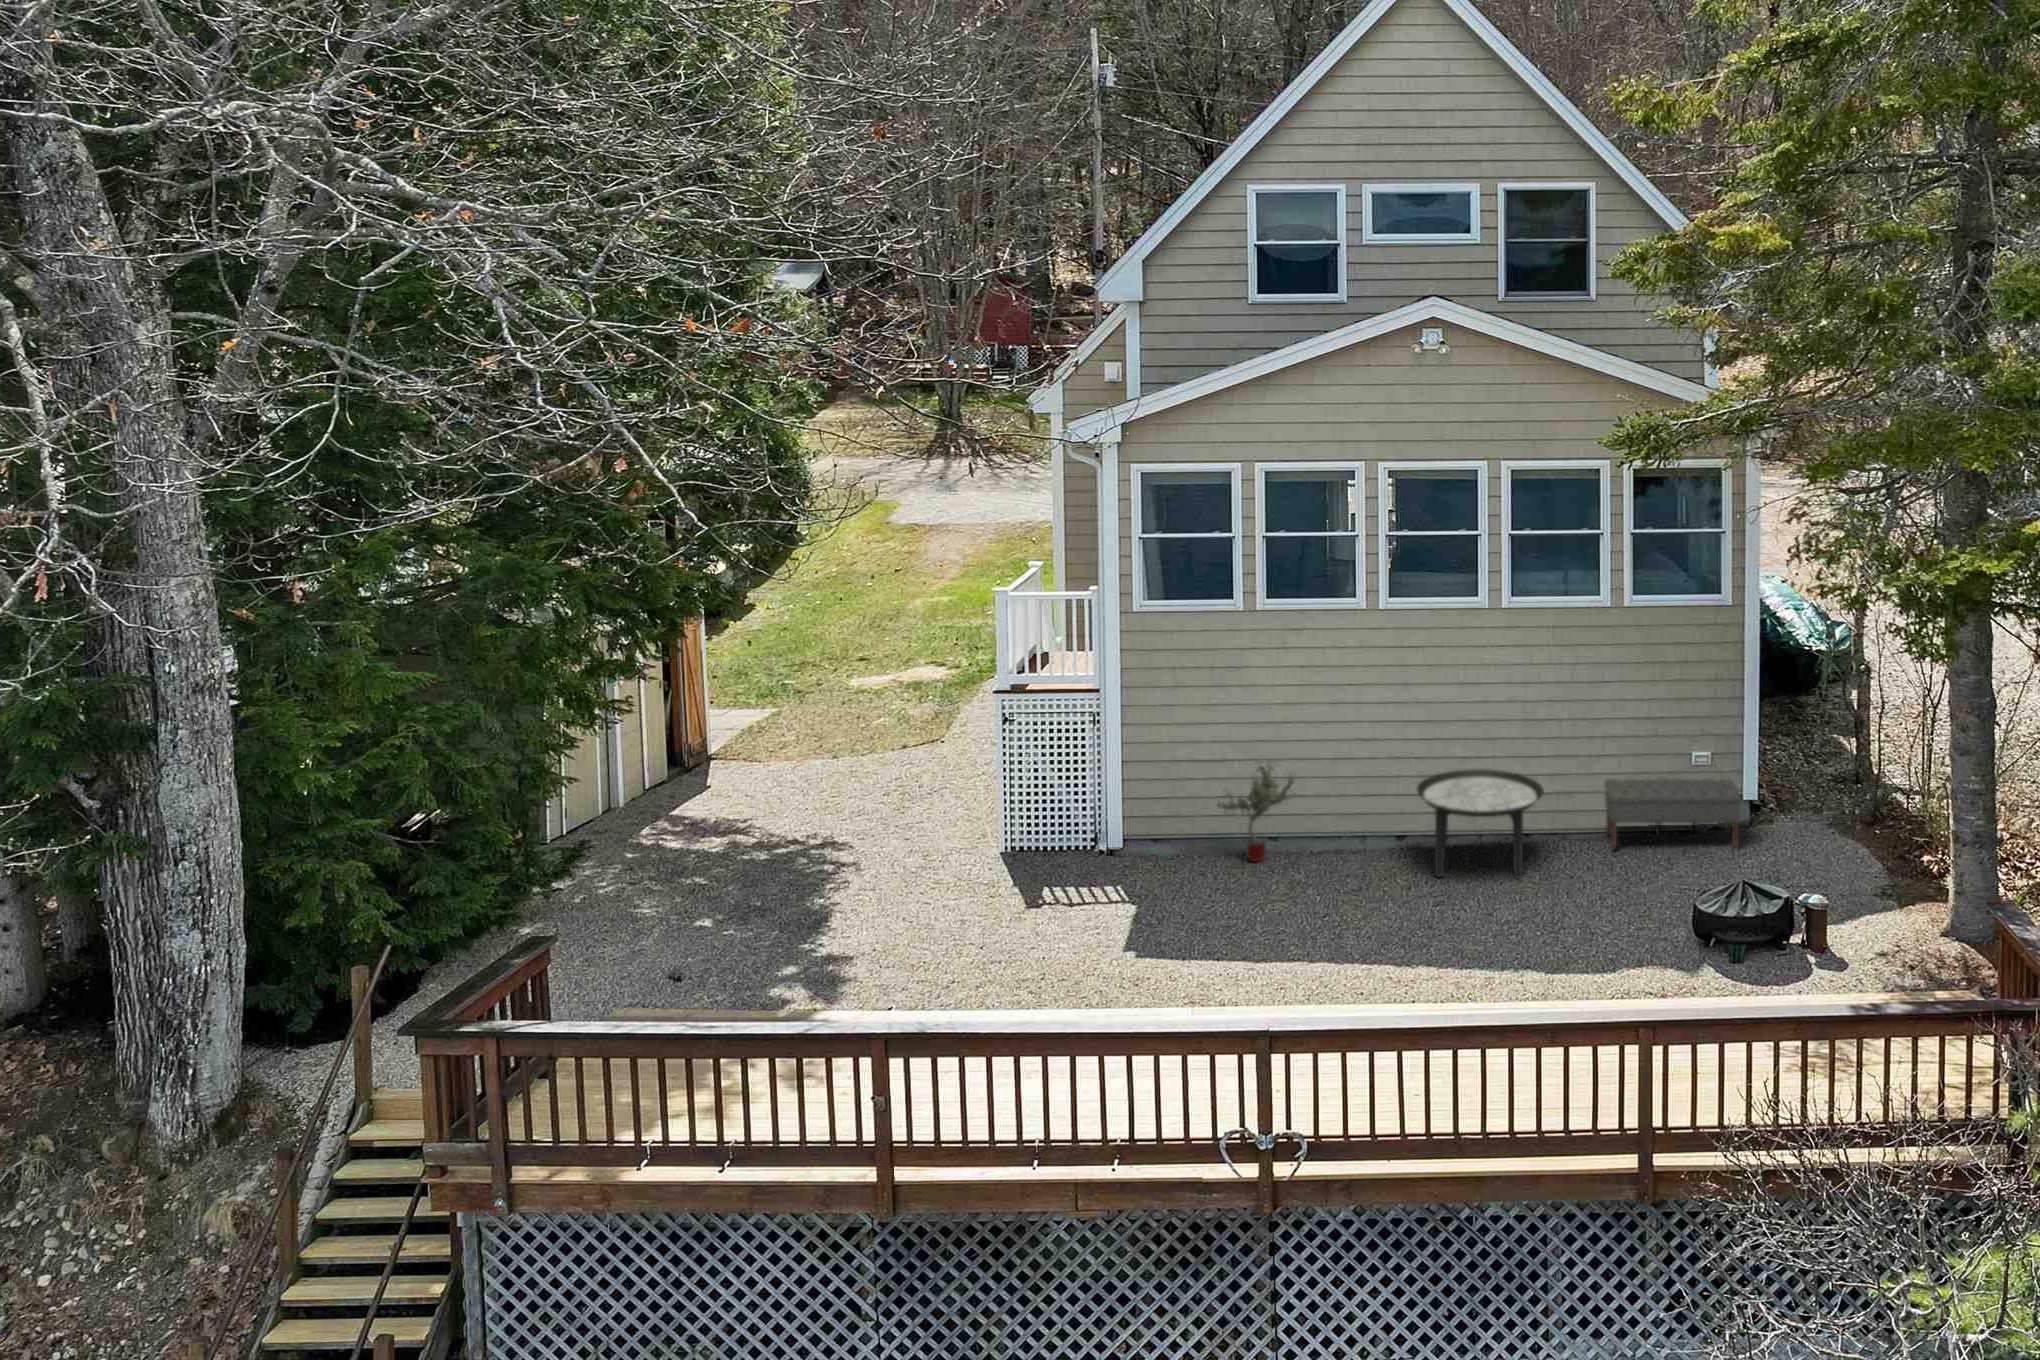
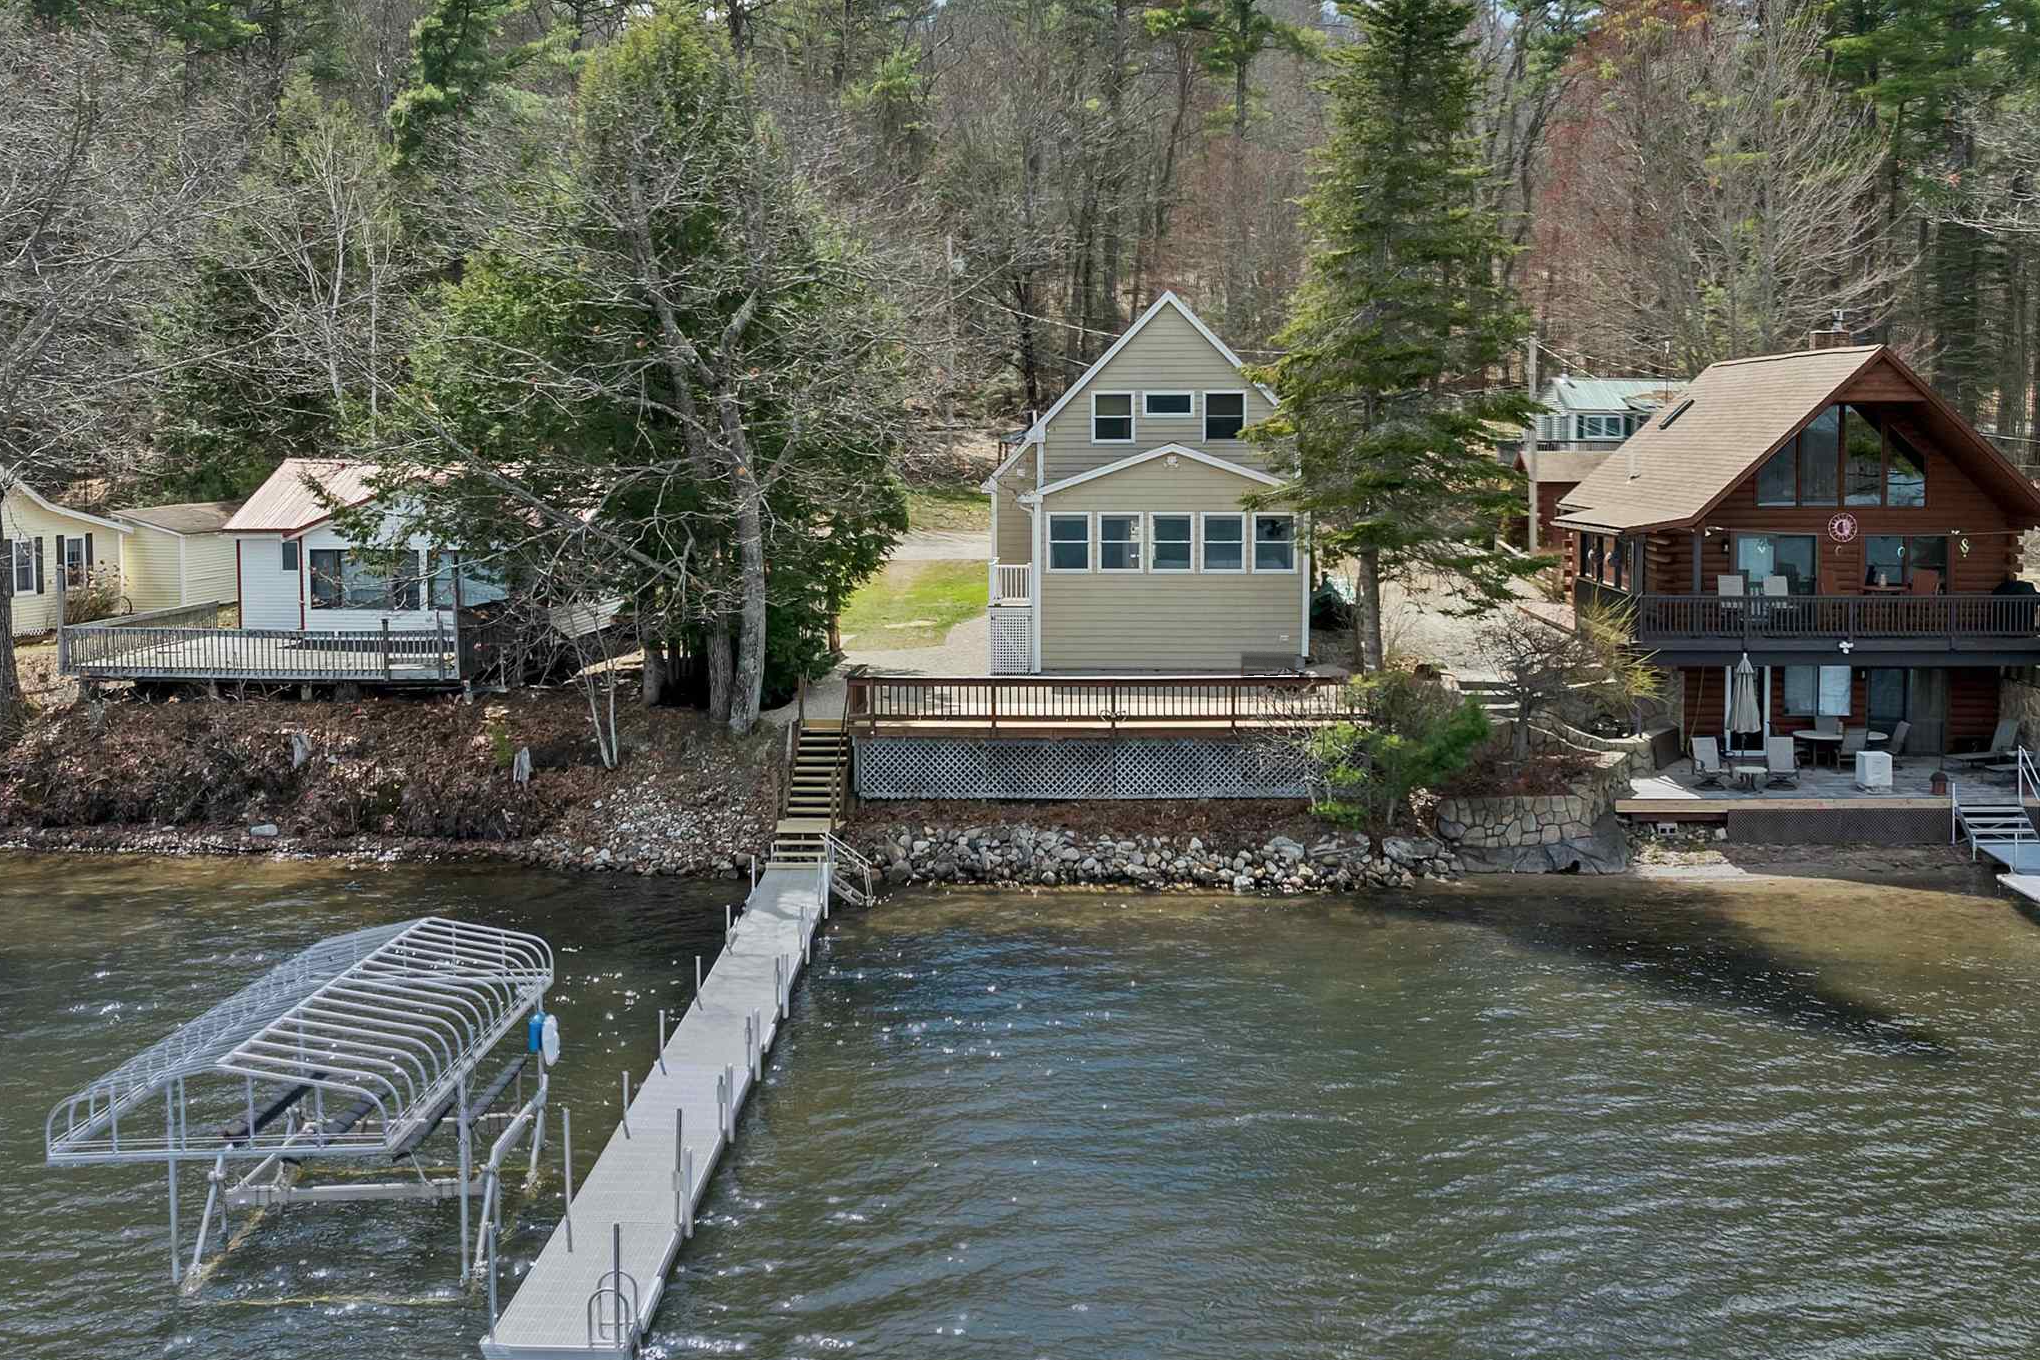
potted tree: present [1217,759,1295,862] -> none [1077,636,1111,678]
round table: present [1416,769,1544,879] -> none [1161,645,1214,684]

